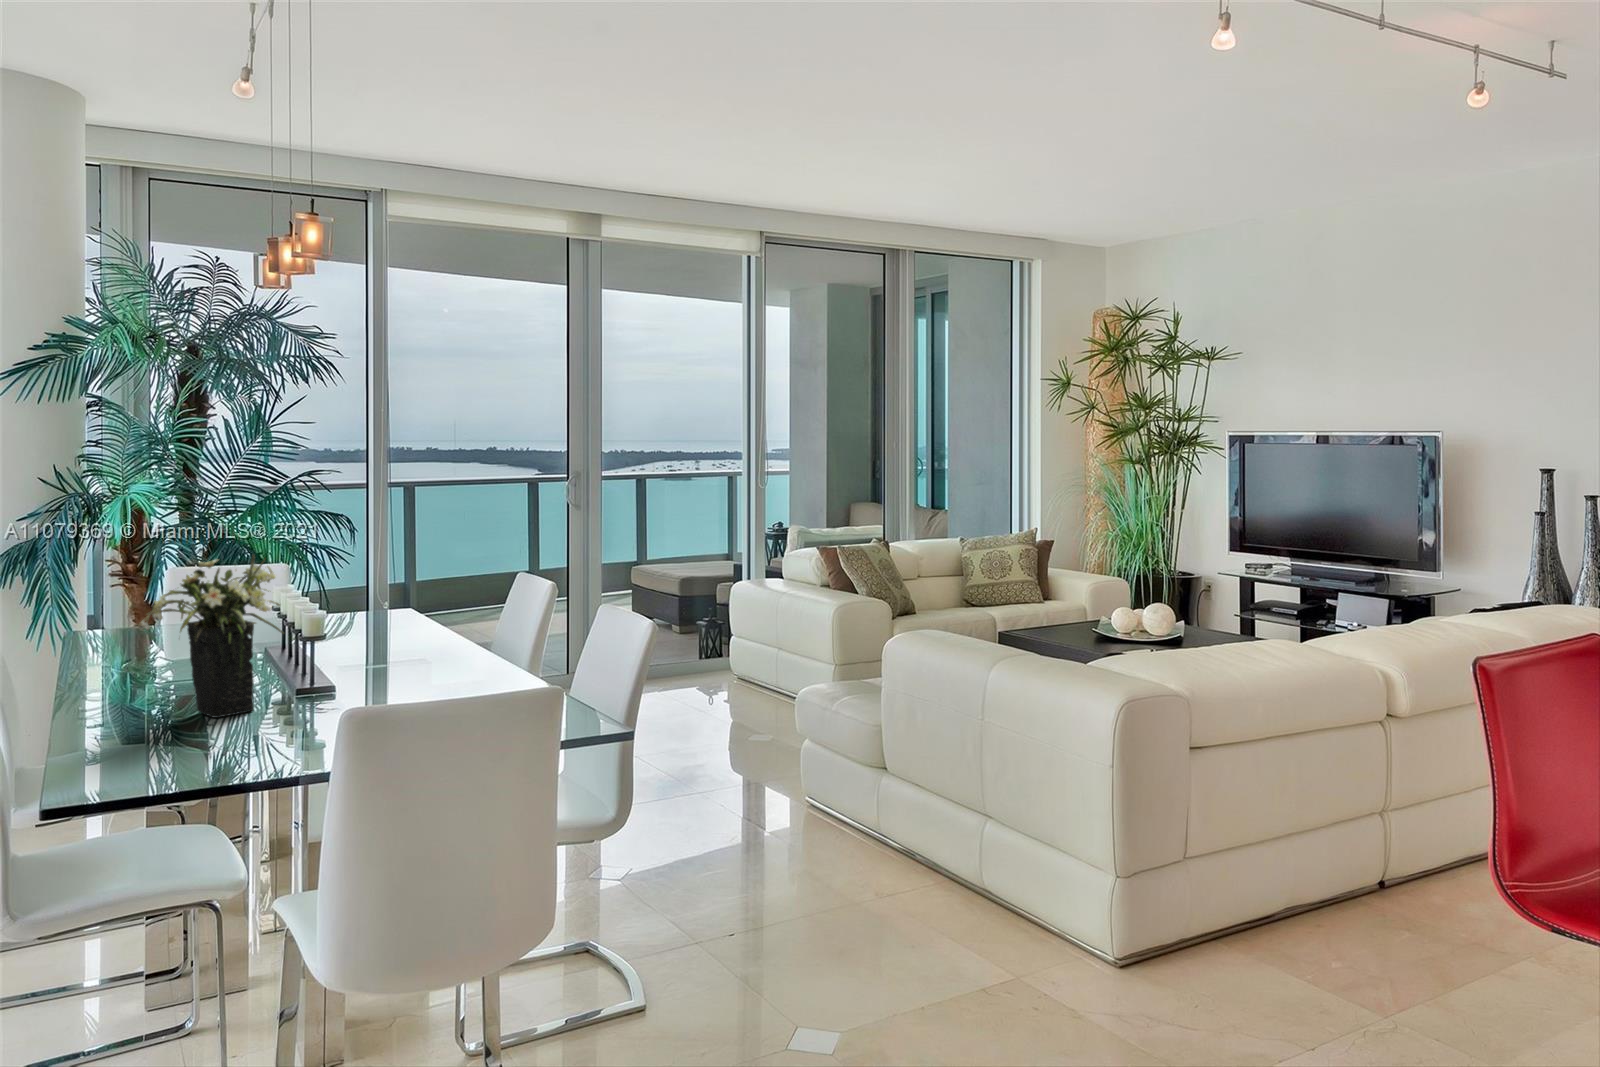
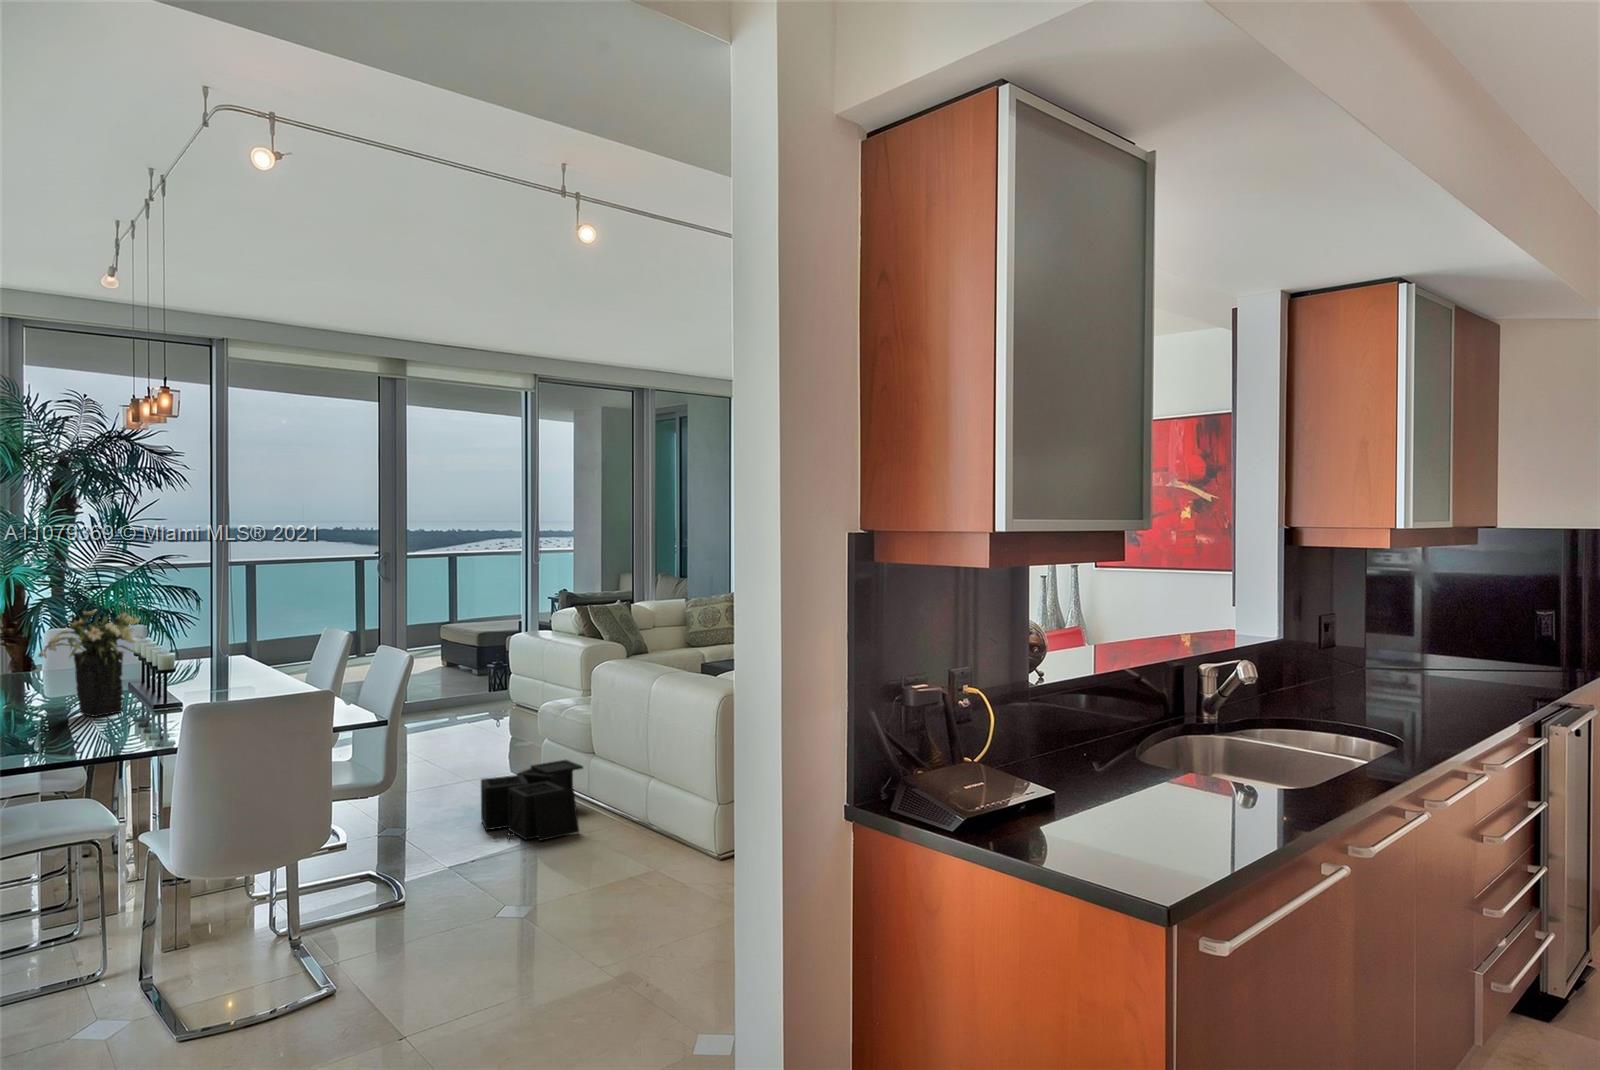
storage bin: none [726,782,873,913] -> present [481,760,583,841]

